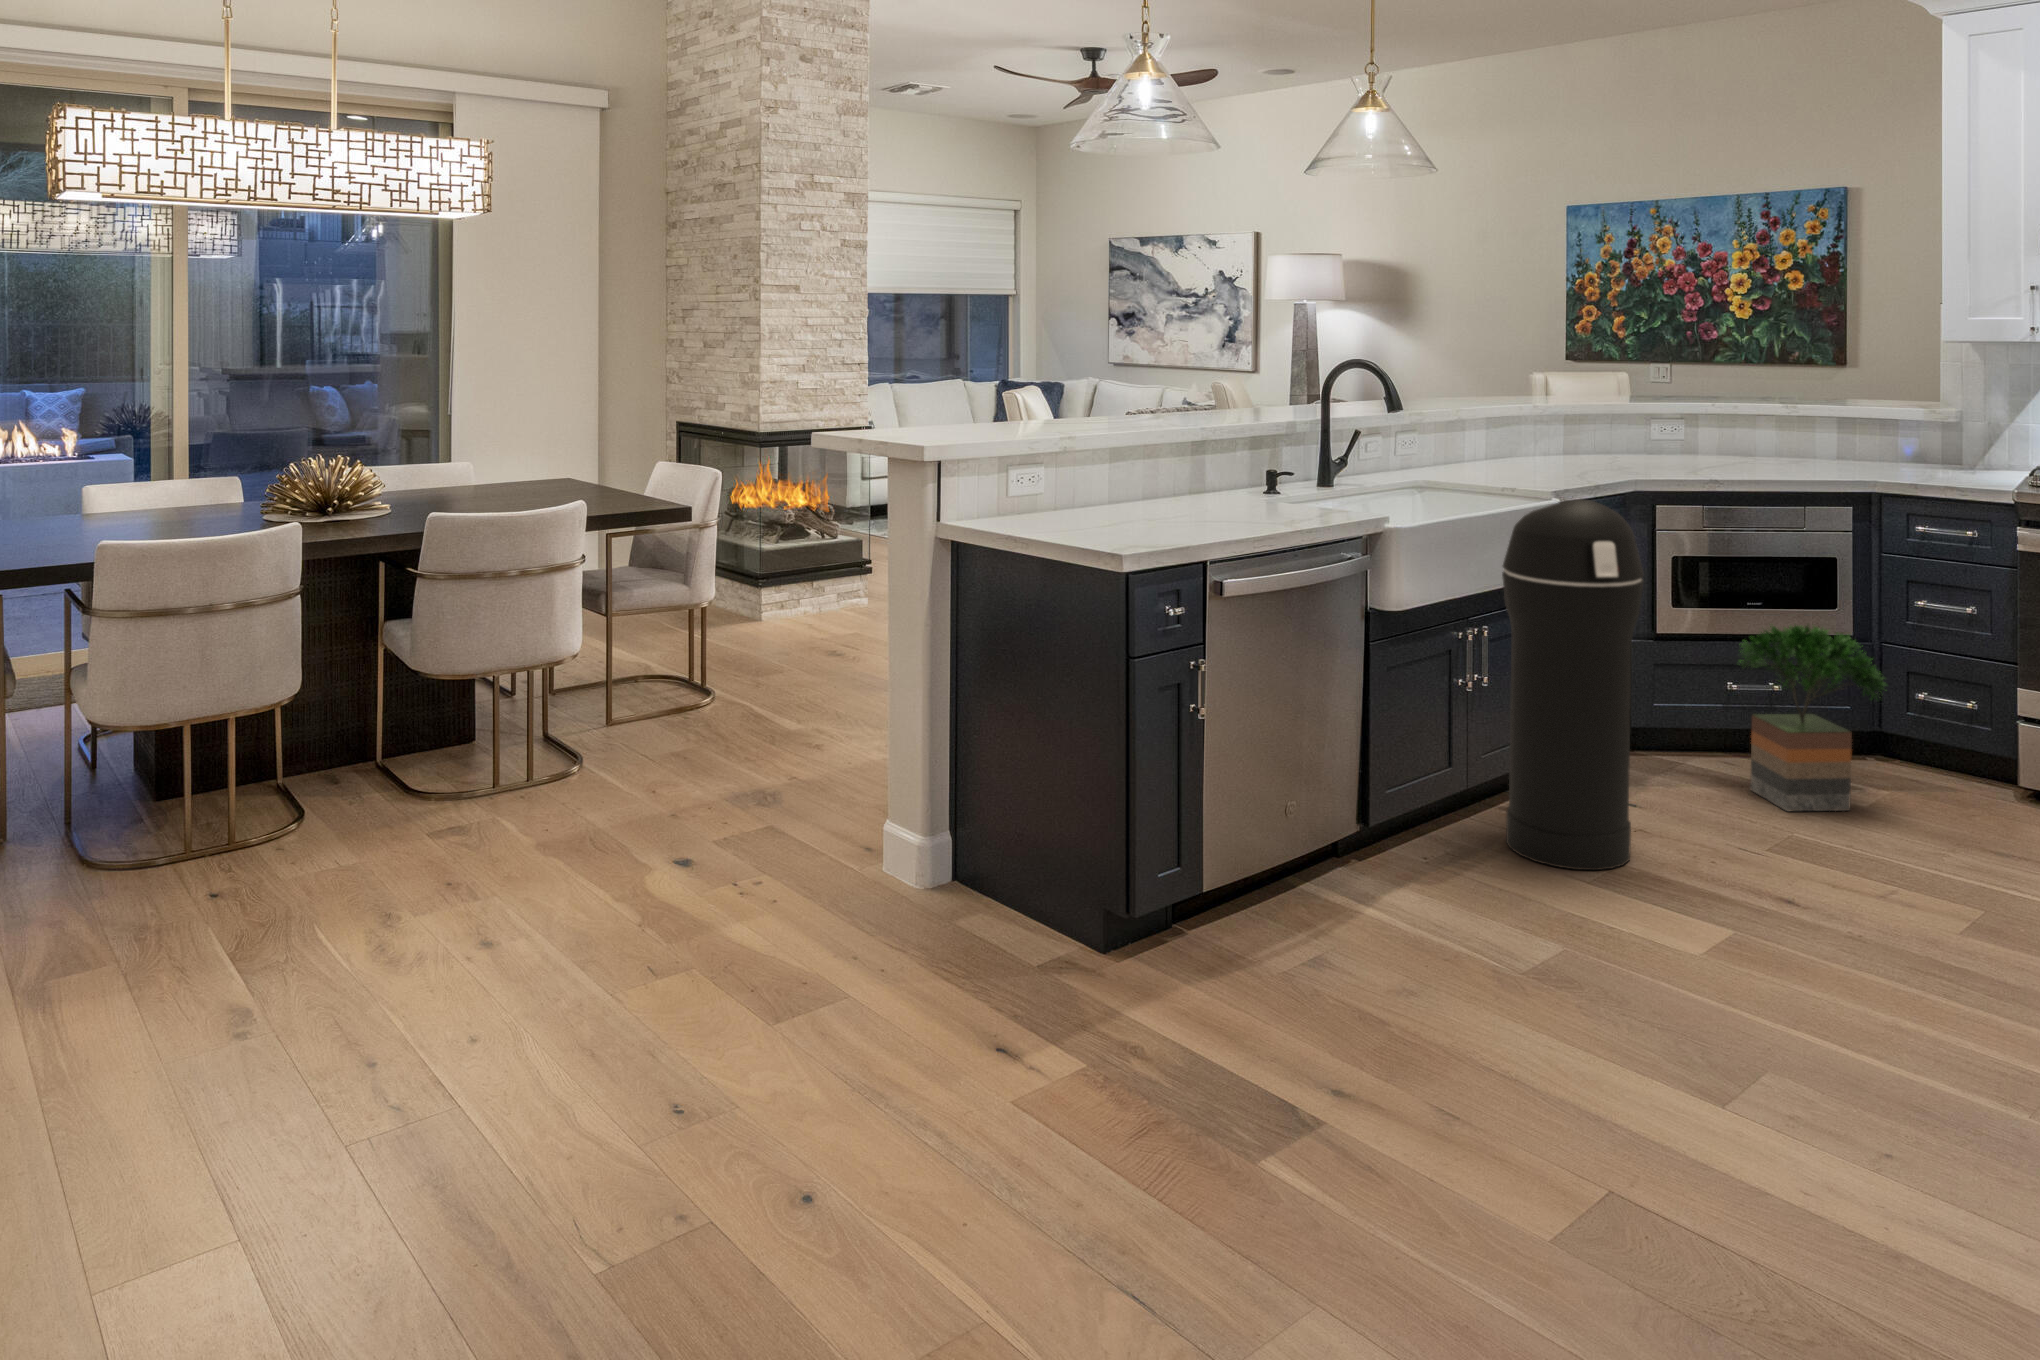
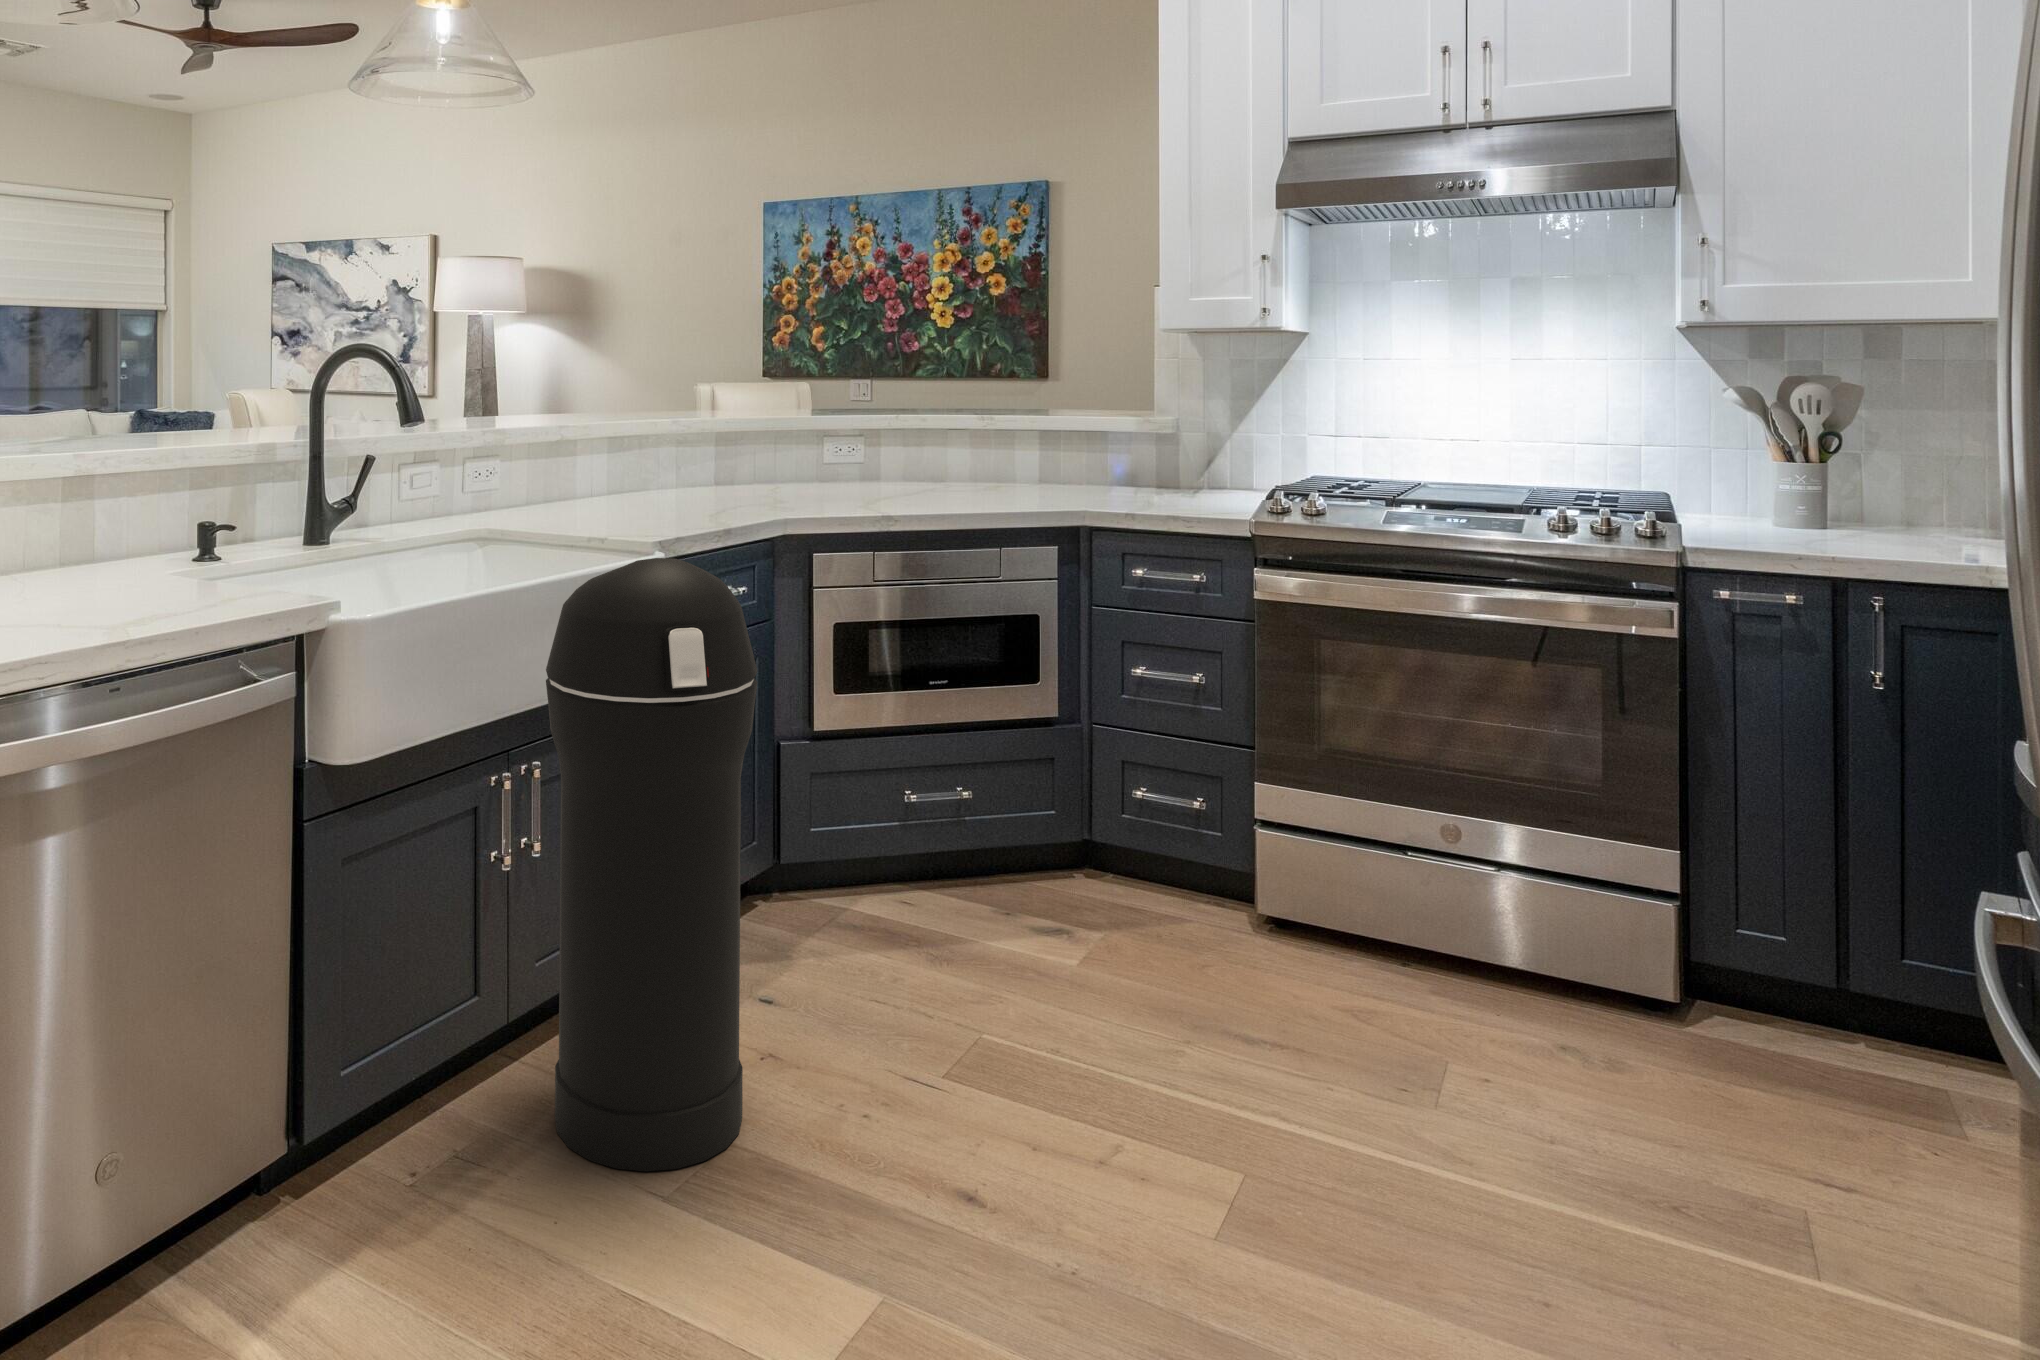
potted tree: present [1740,626,1885,811] -> none [908,712,1103,992]

